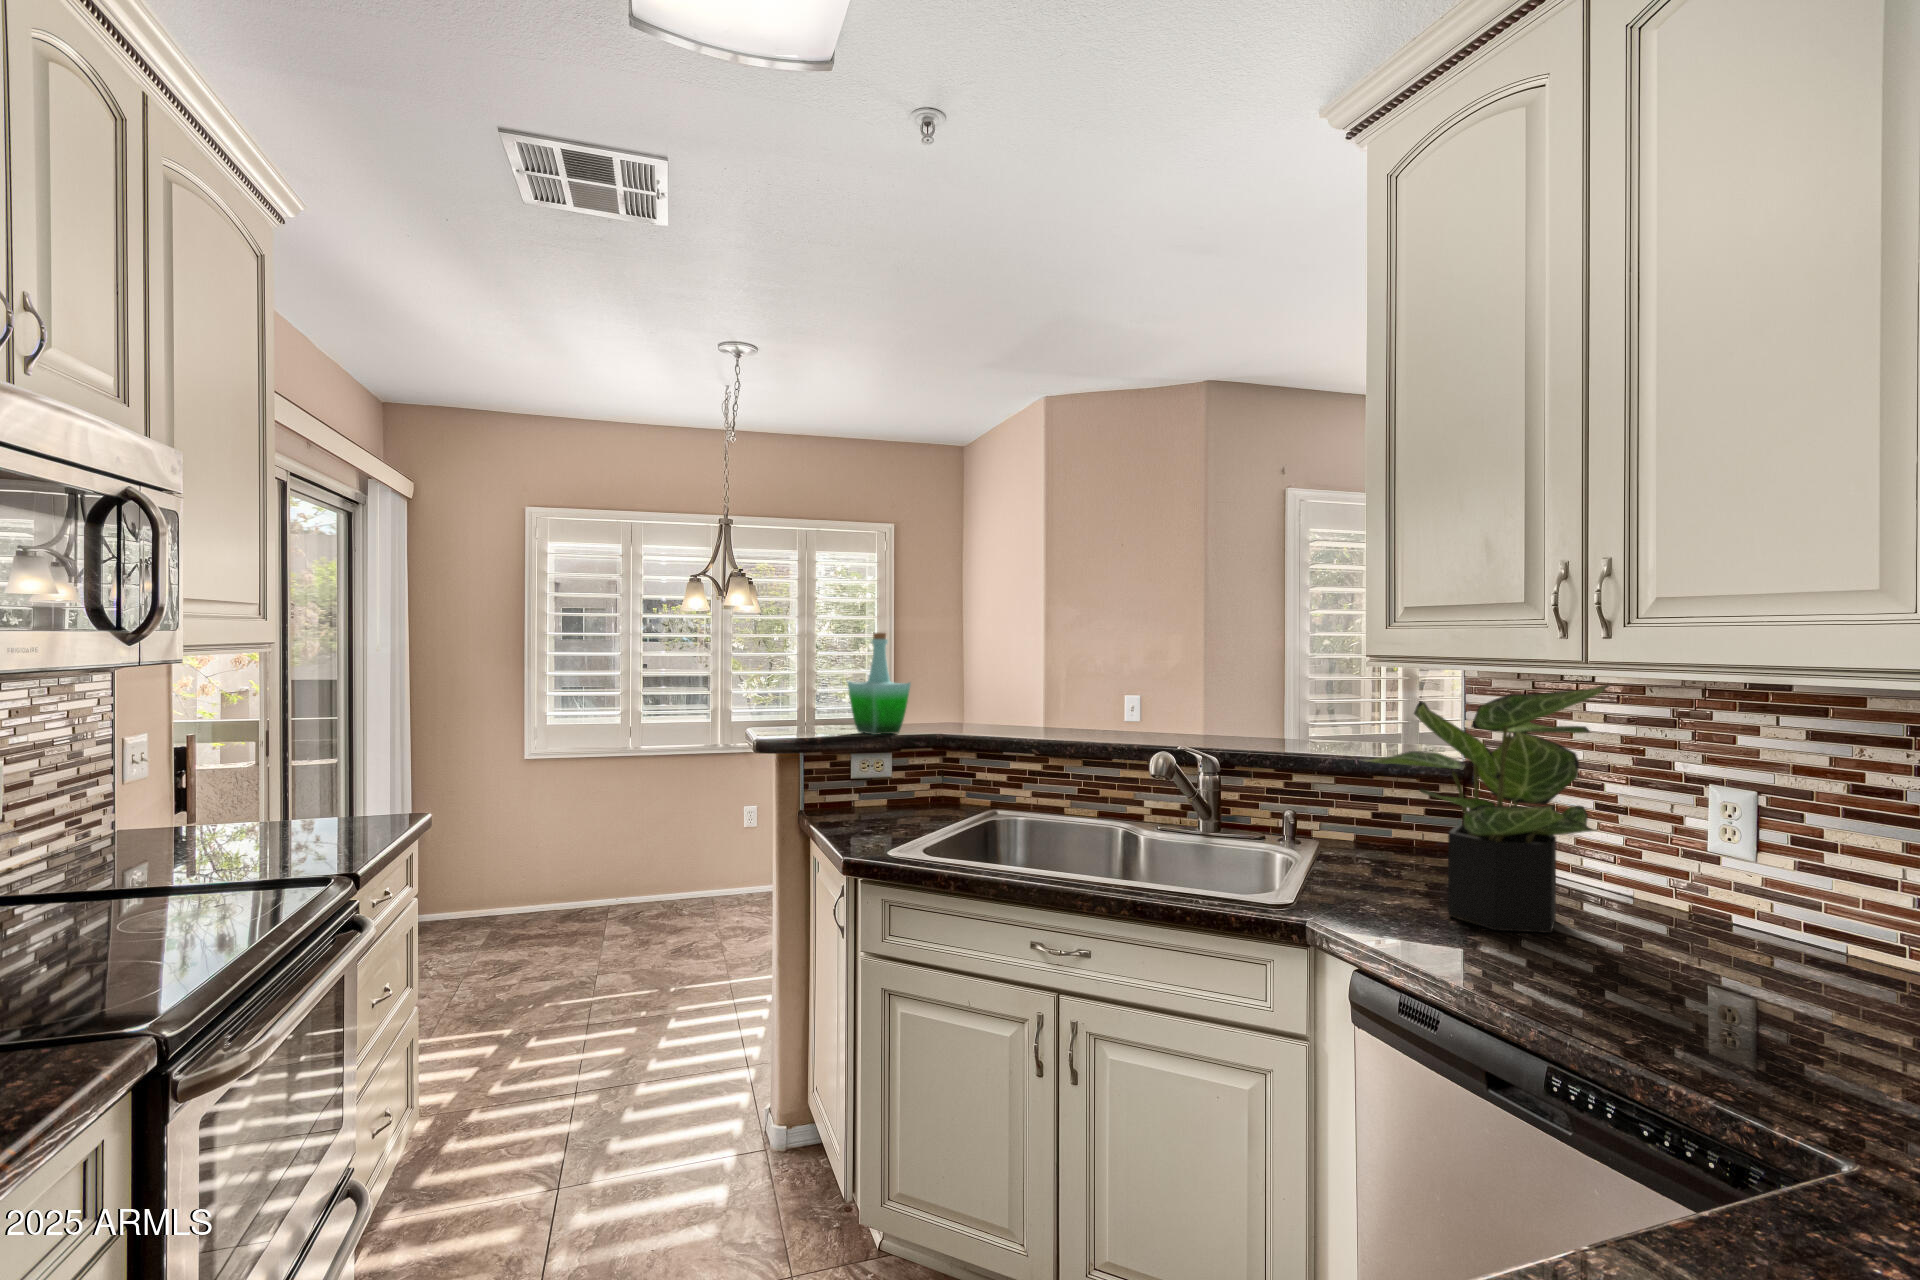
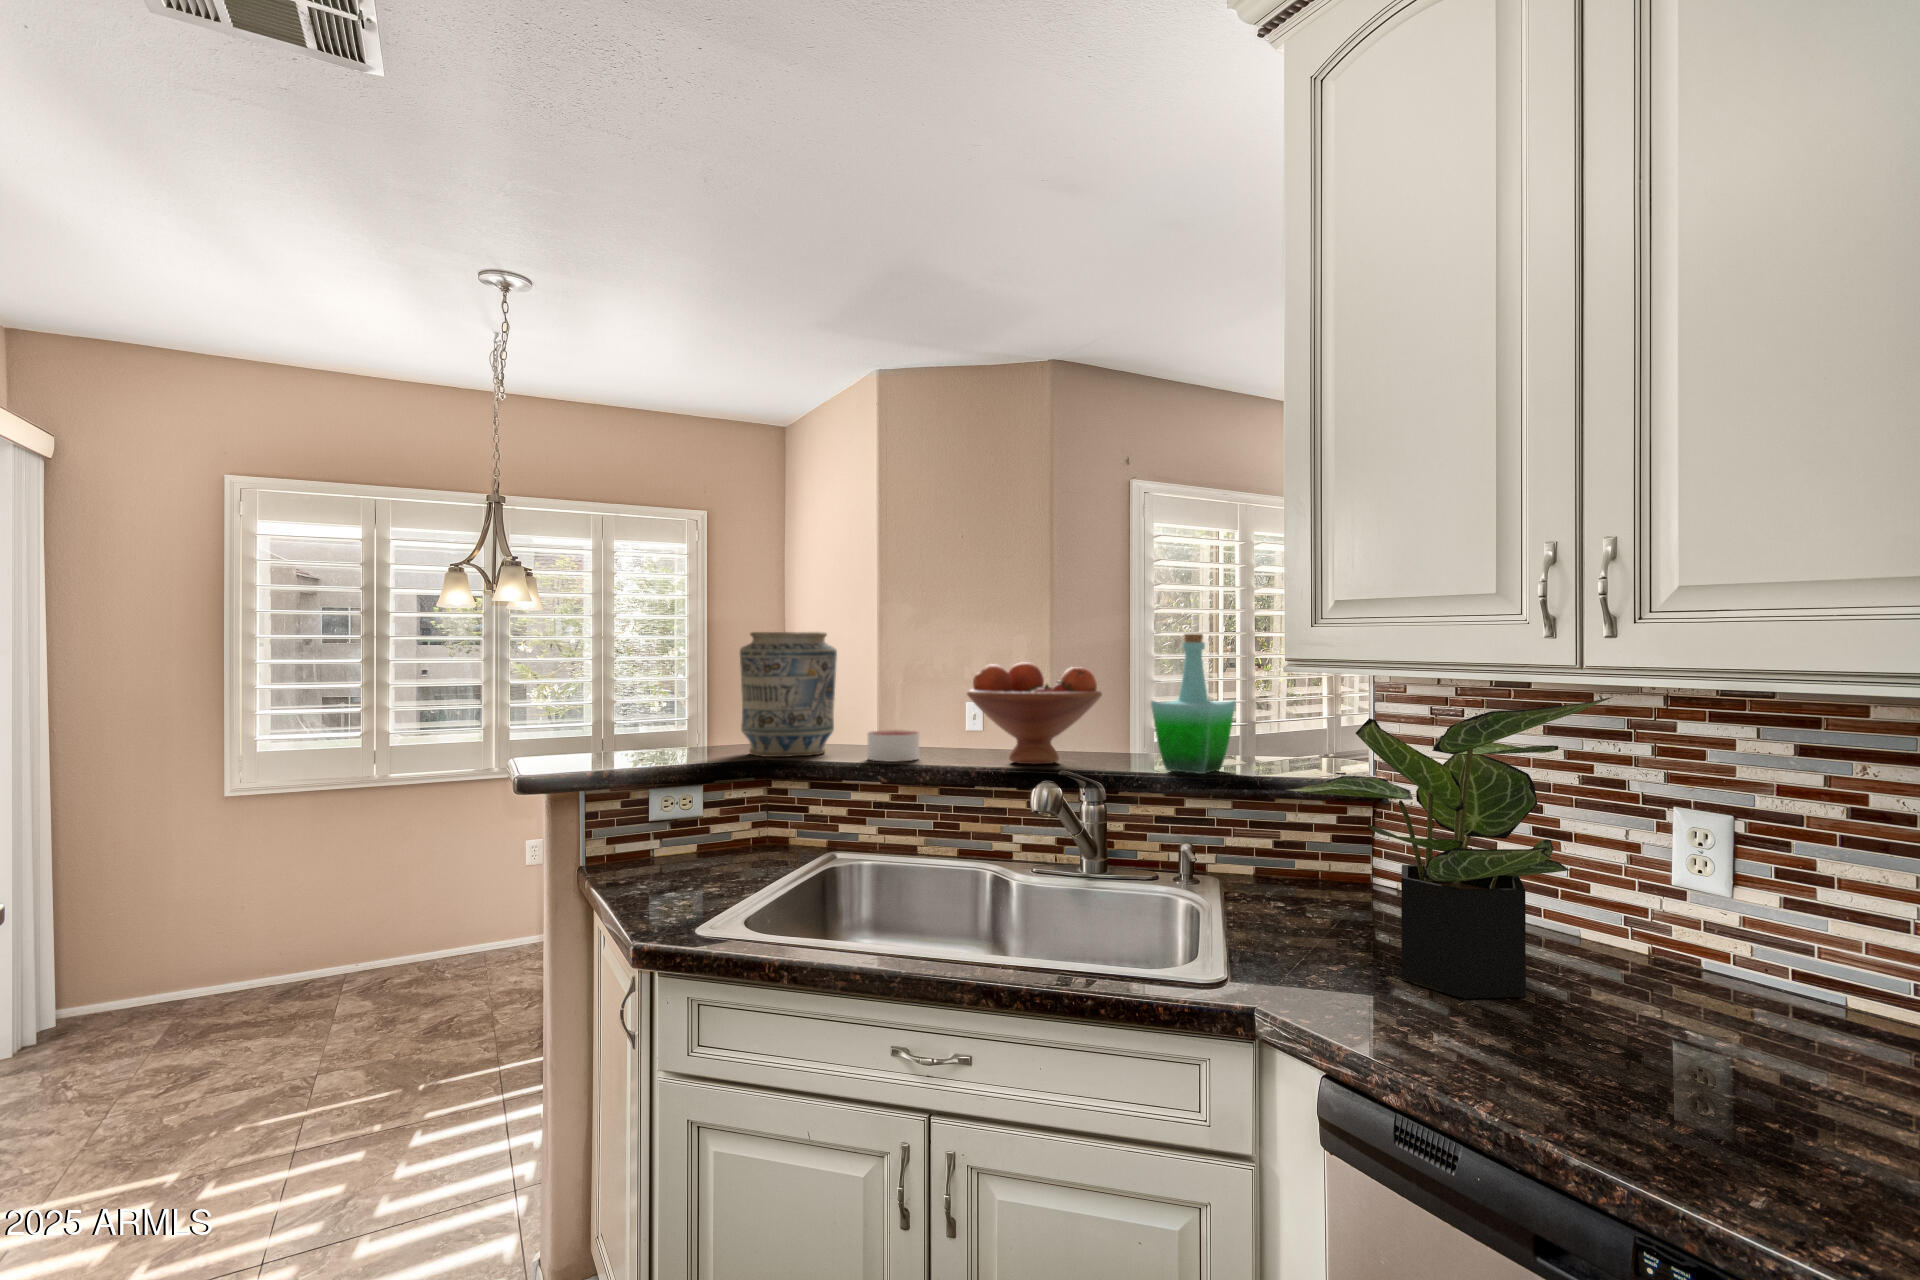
vase: none [923,629,1002,731] -> present [740,632,837,757]
bottle: present [848,633,911,735] -> present [1151,634,1236,774]
fruit bowl: none [1108,656,1226,742] -> present [967,662,1102,764]
candle: none [1026,712,1069,737] -> present [867,730,919,761]

